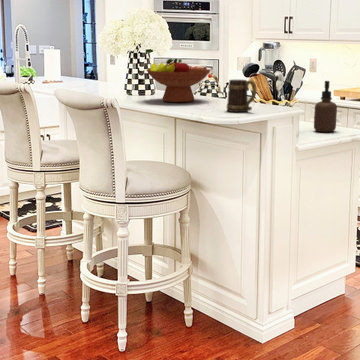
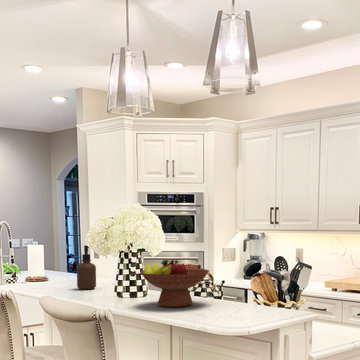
mug: present [227,80,257,112] -> none [232,282,265,319]
soap dispenser: present [314,81,337,132] -> present [77,245,96,290]

